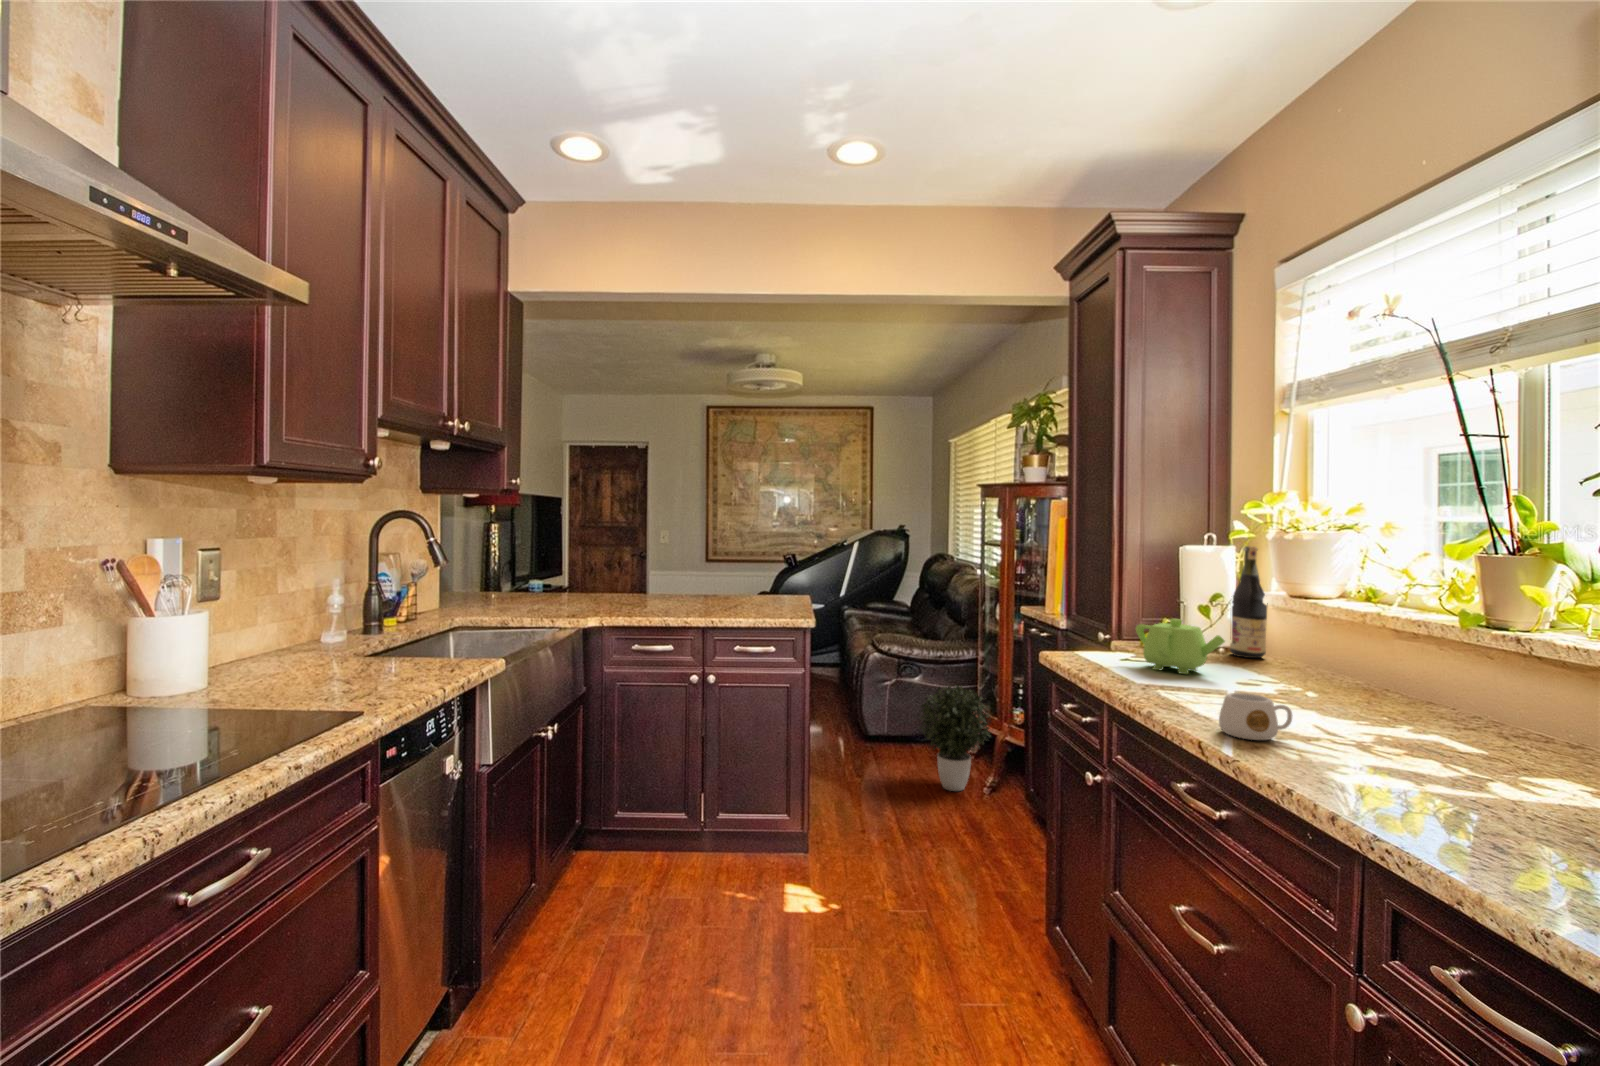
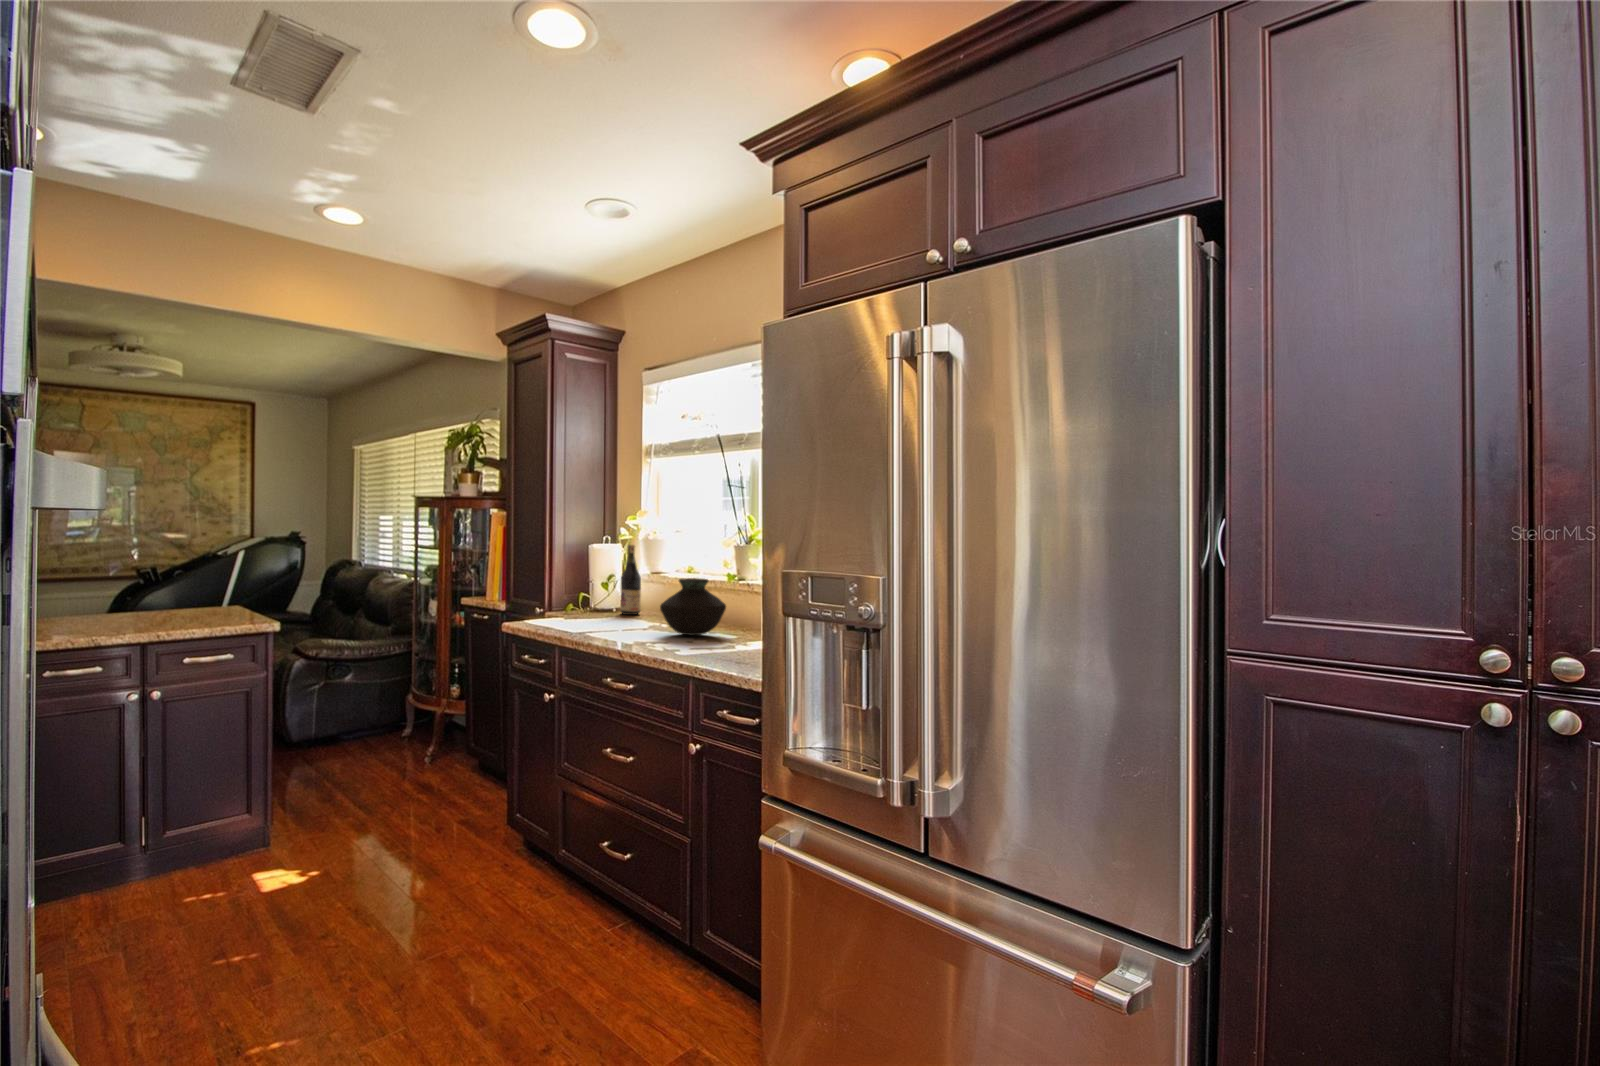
vase: none [1298,613,1459,729] -> present [660,578,726,635]
teapot: present [1136,619,1225,674] -> none [568,592,621,625]
potted plant: present [919,685,990,791] -> none [363,671,437,766]
mug: present [1219,693,1292,740] -> none [626,623,659,646]

